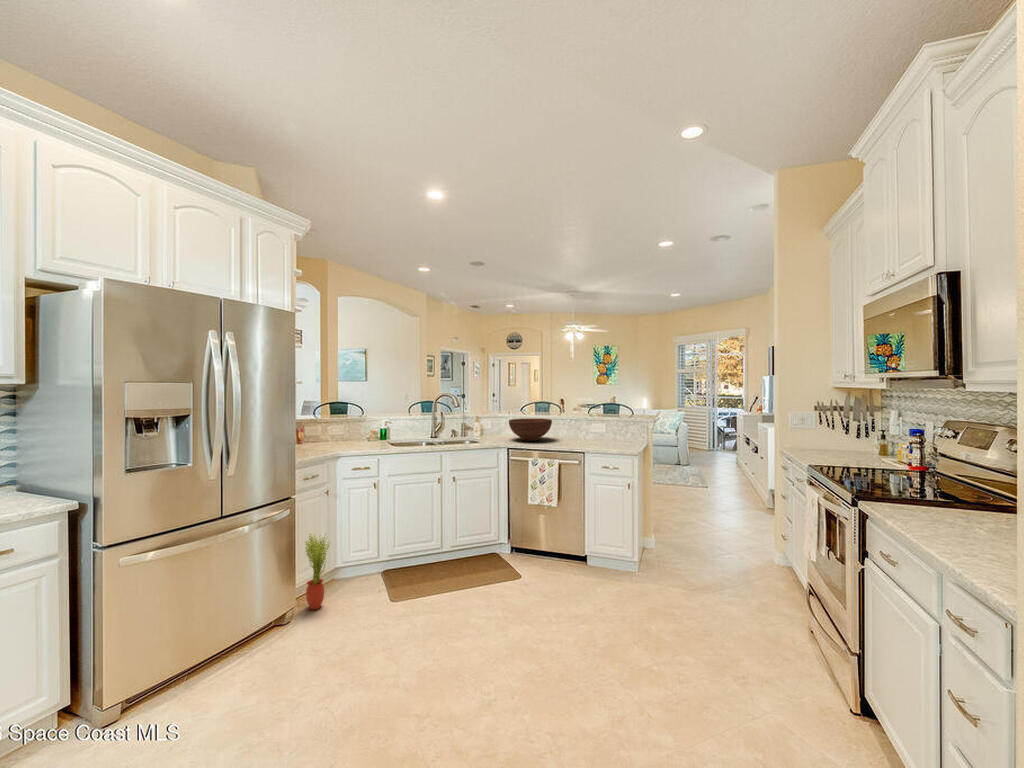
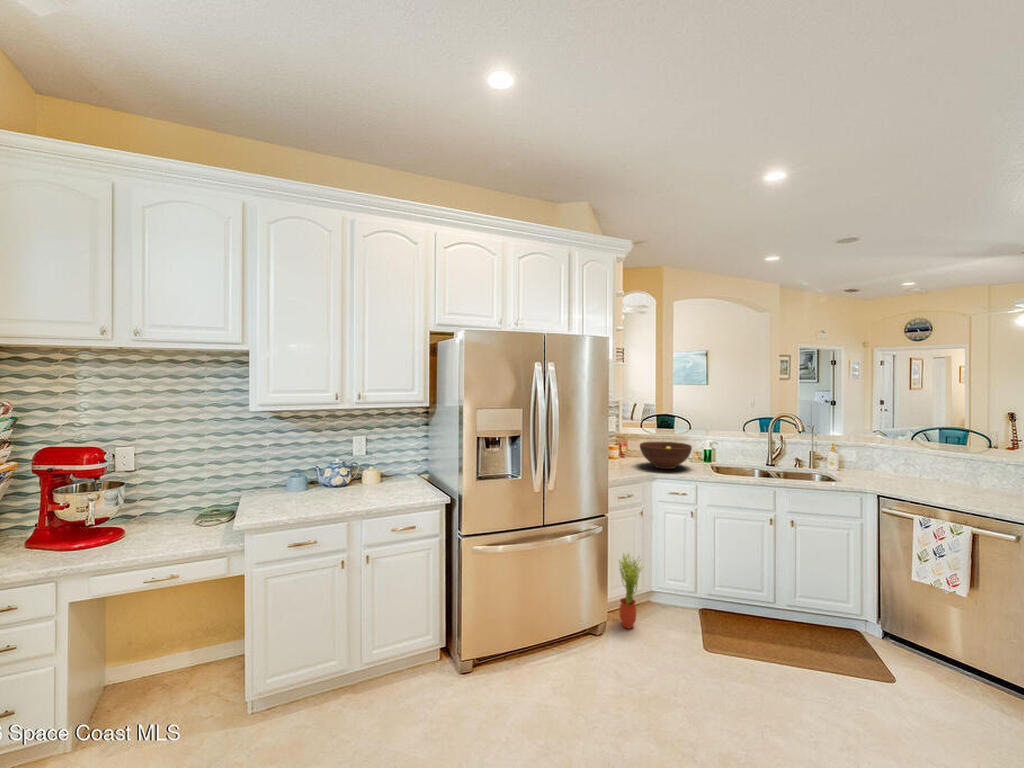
fruit bowl: present [509,418,552,441] -> present [640,442,692,469]

